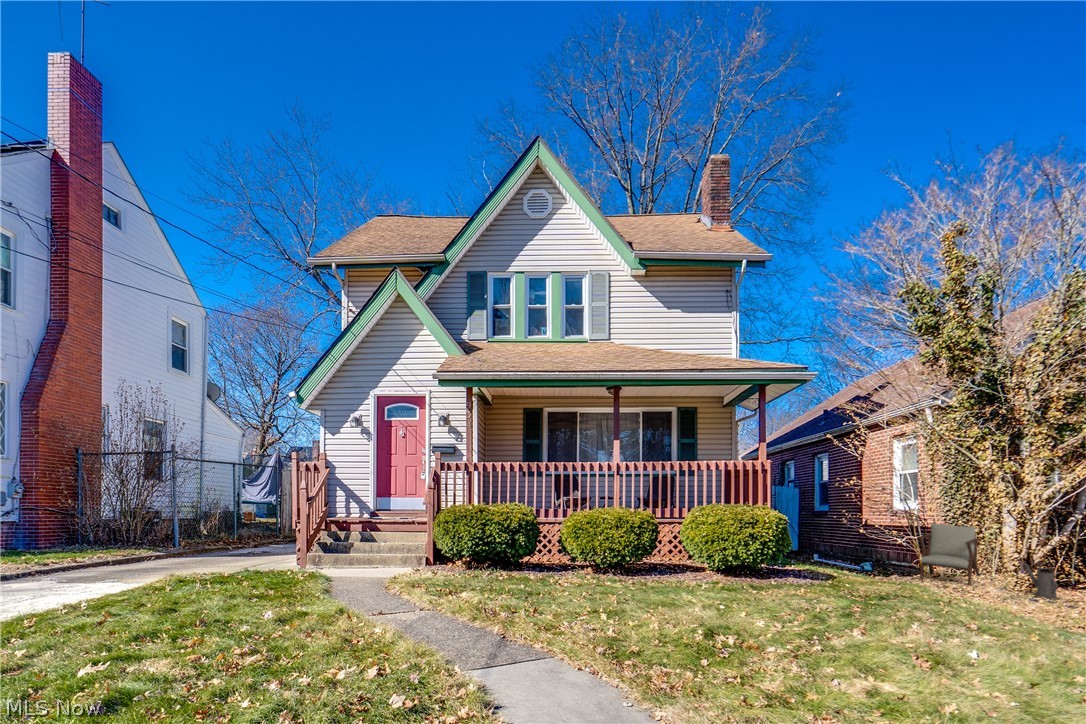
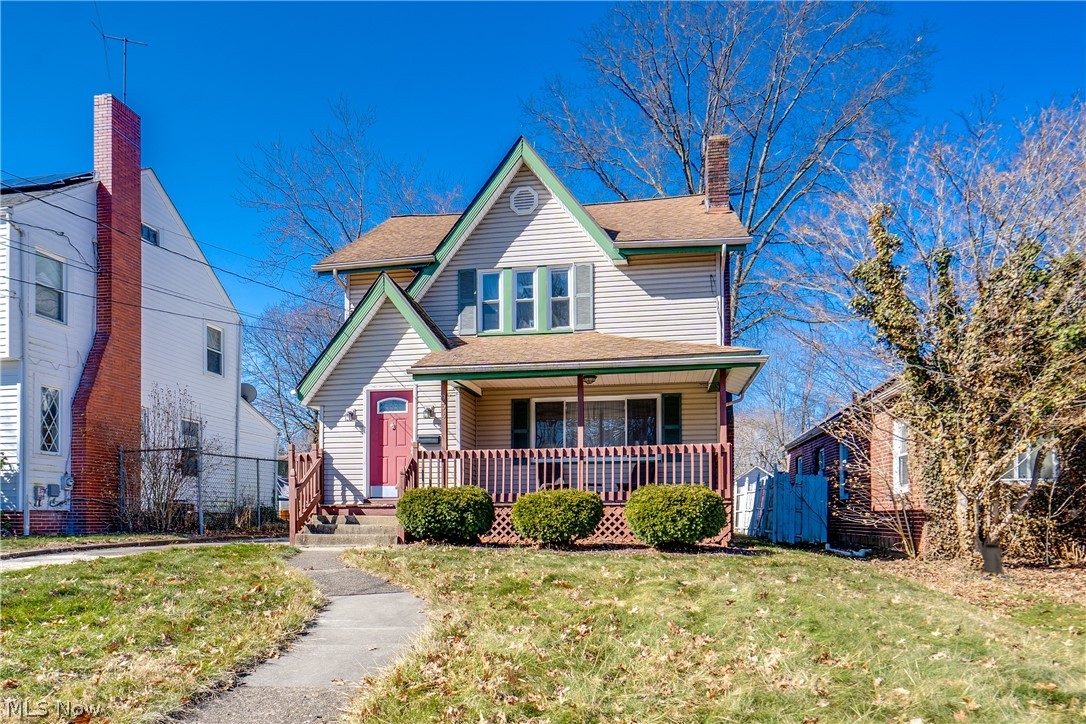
lounge chair: present [918,523,980,586] -> none [878,503,947,565]

